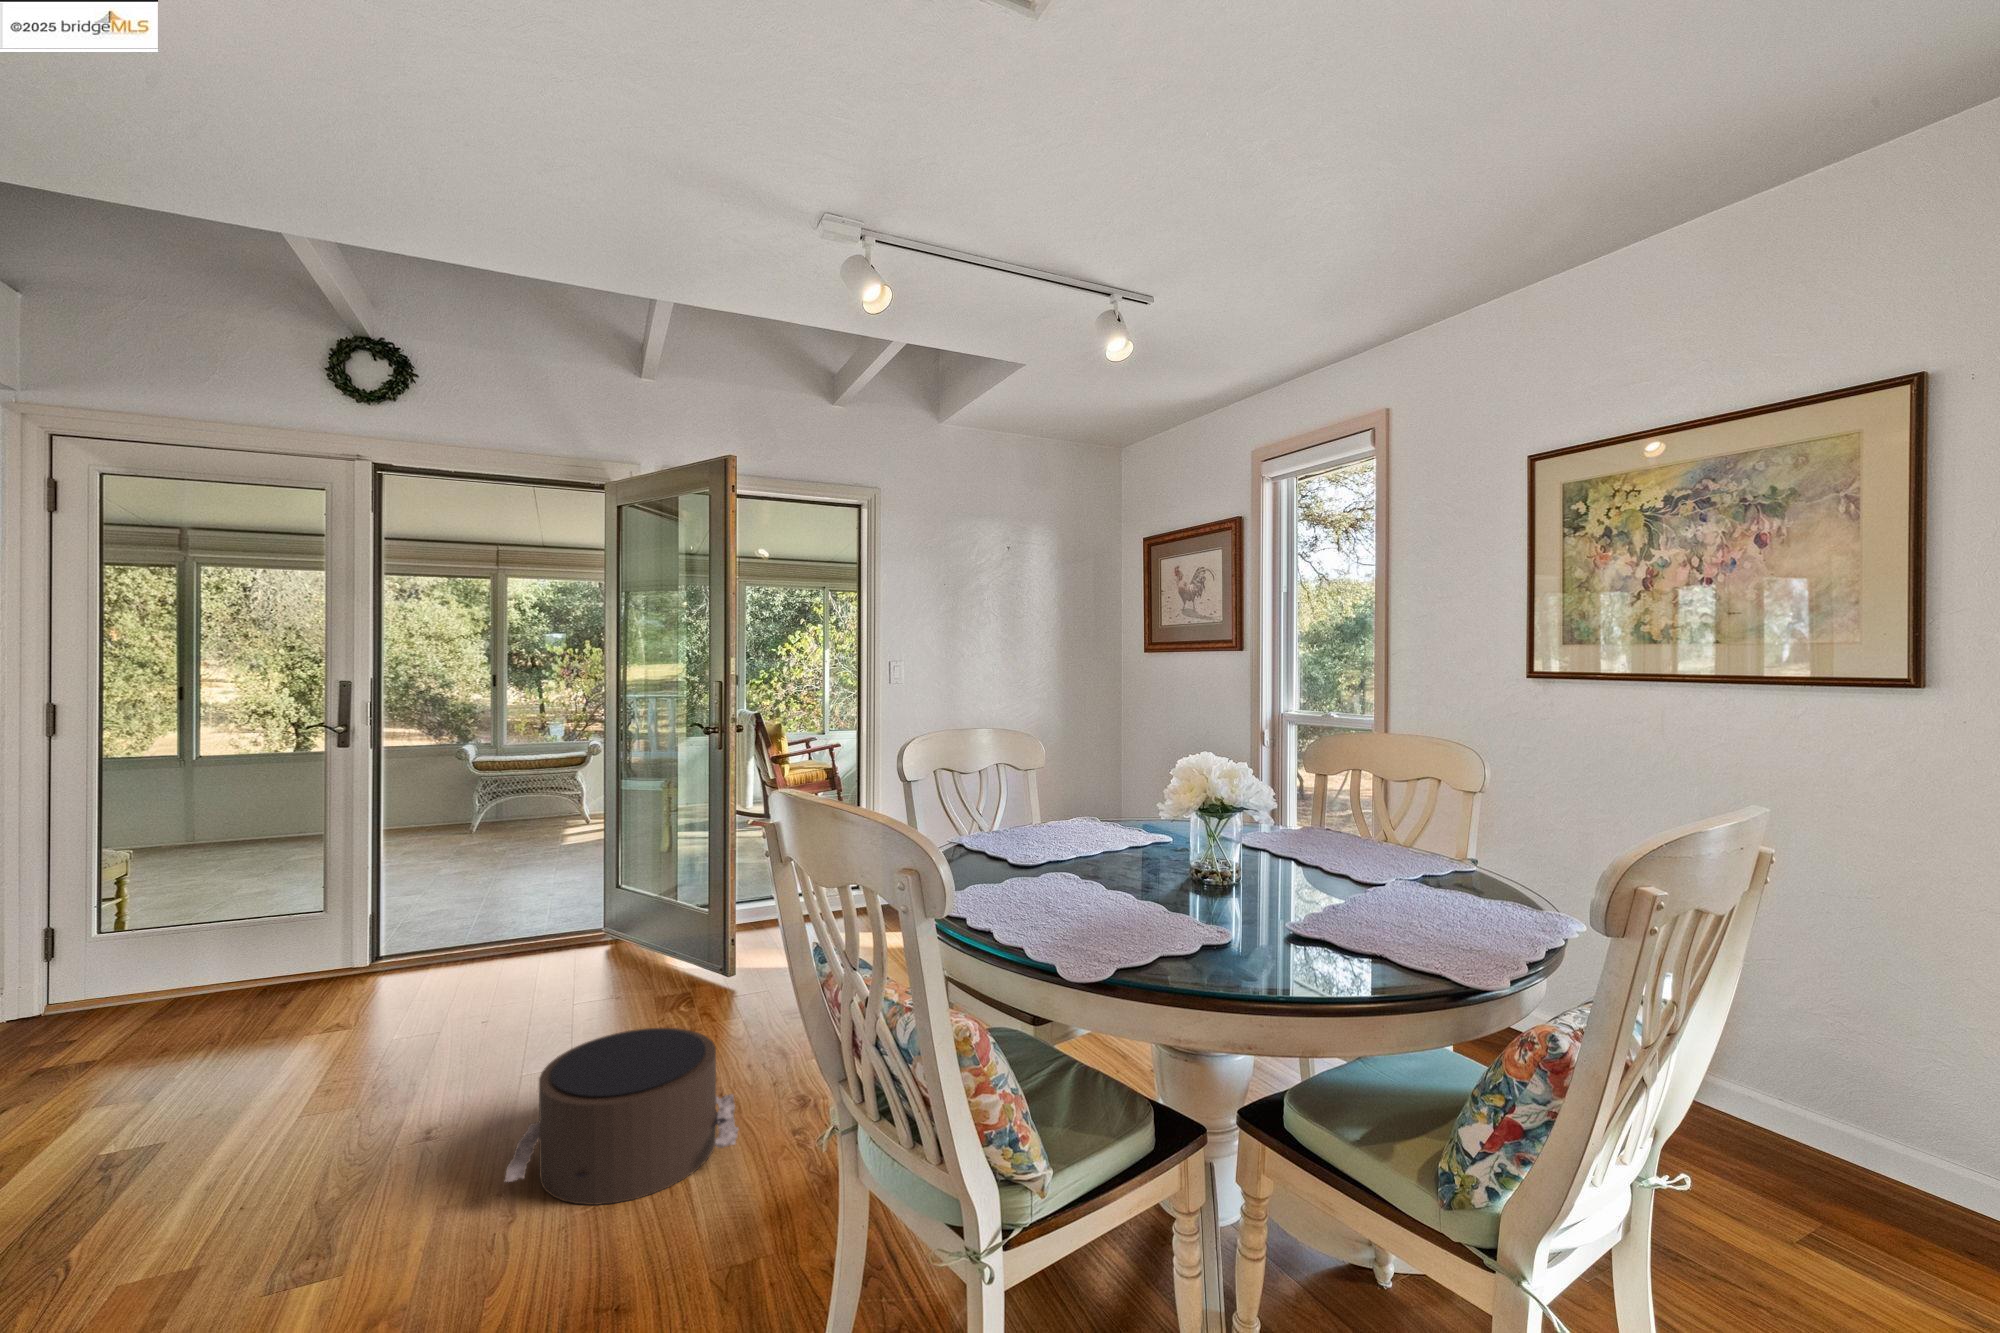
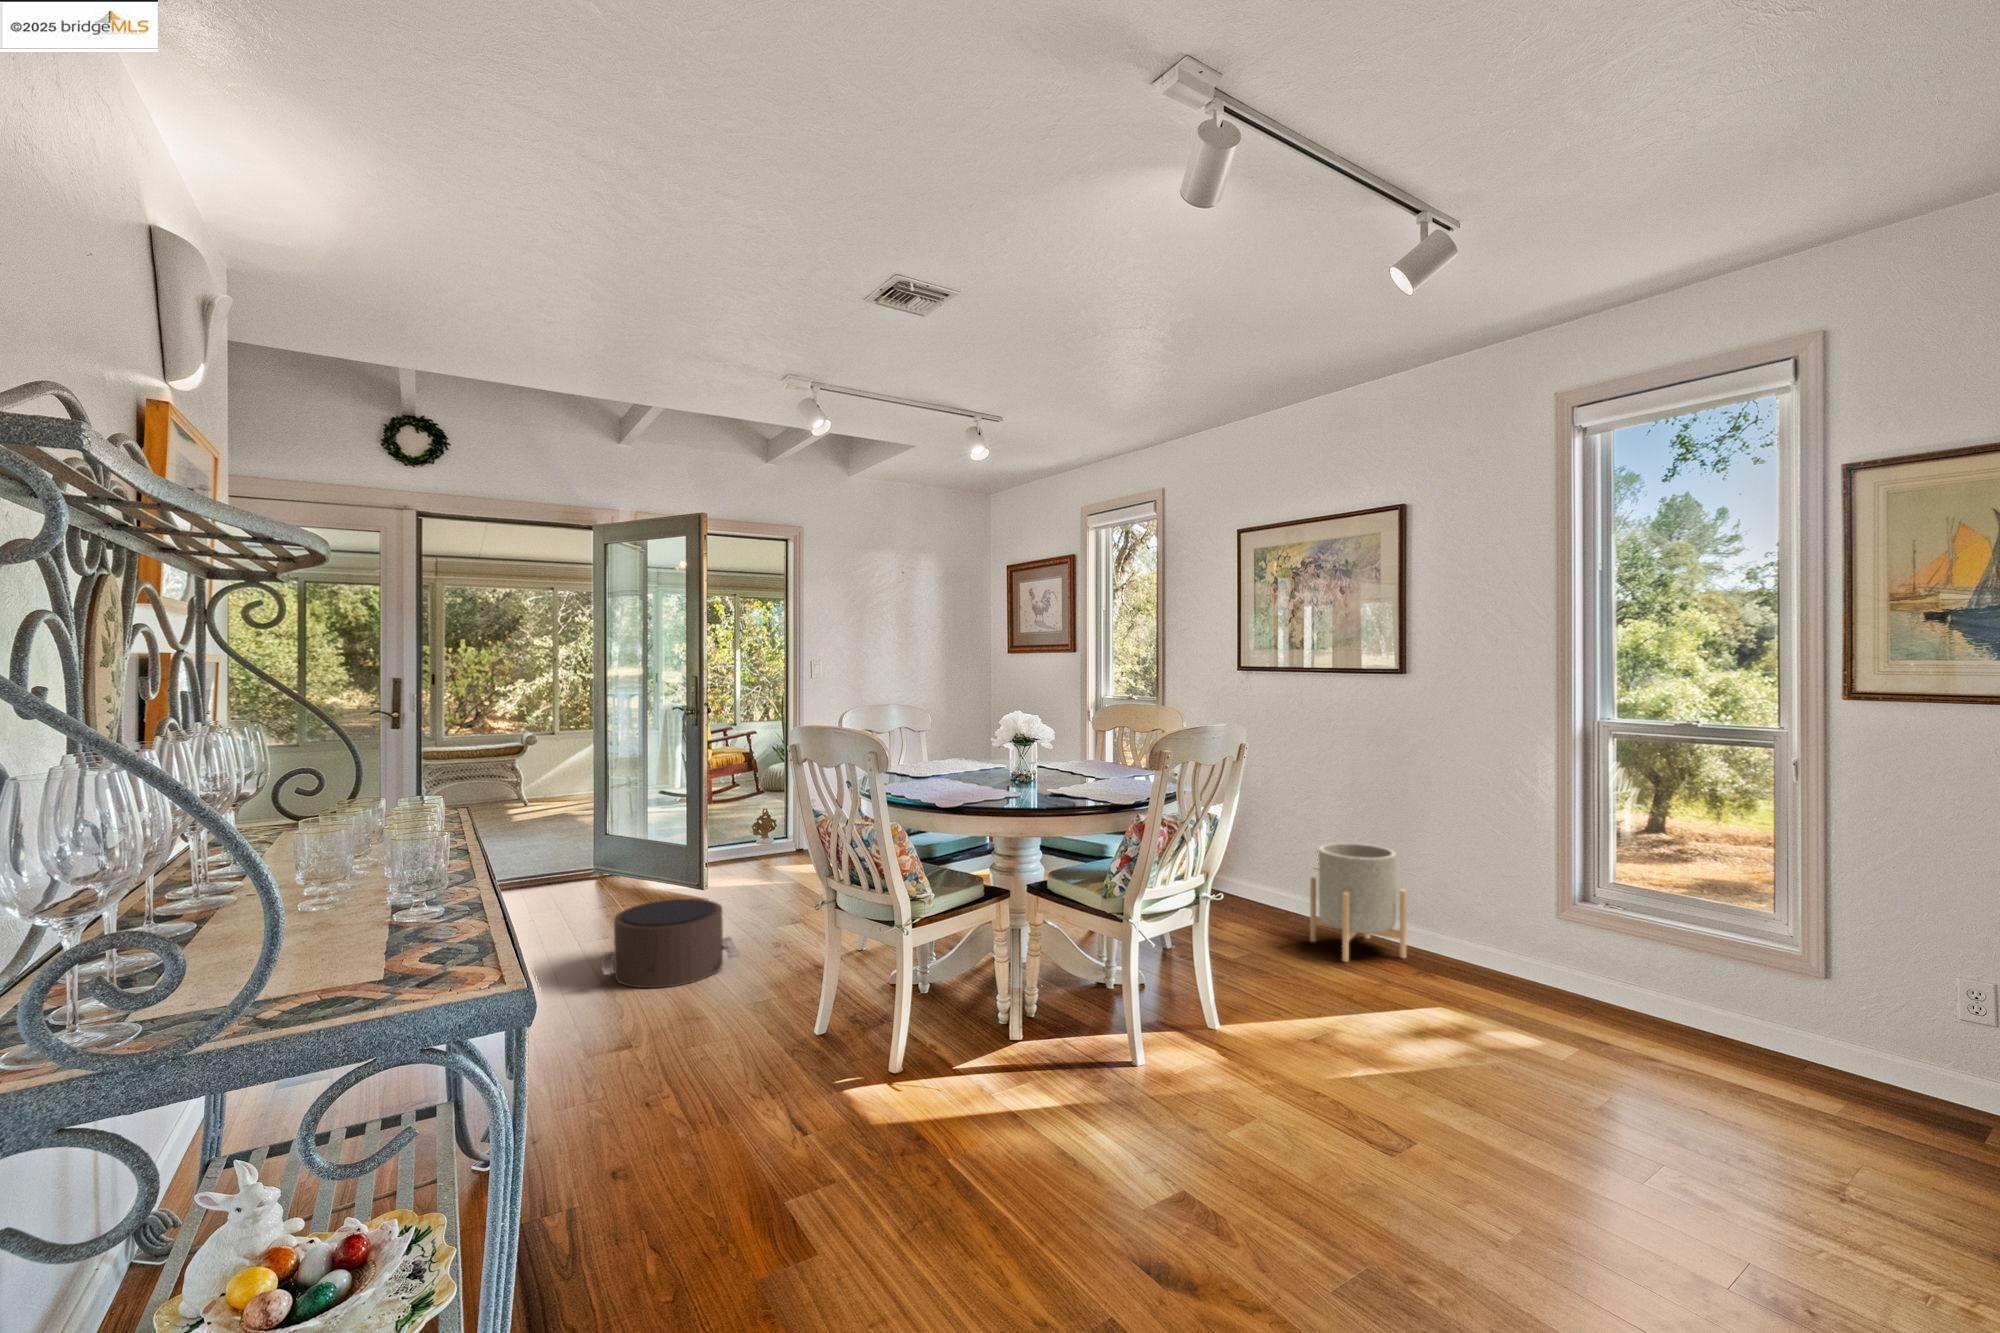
planter: none [1724,986,1962,1236] -> present [1310,843,1406,962]

